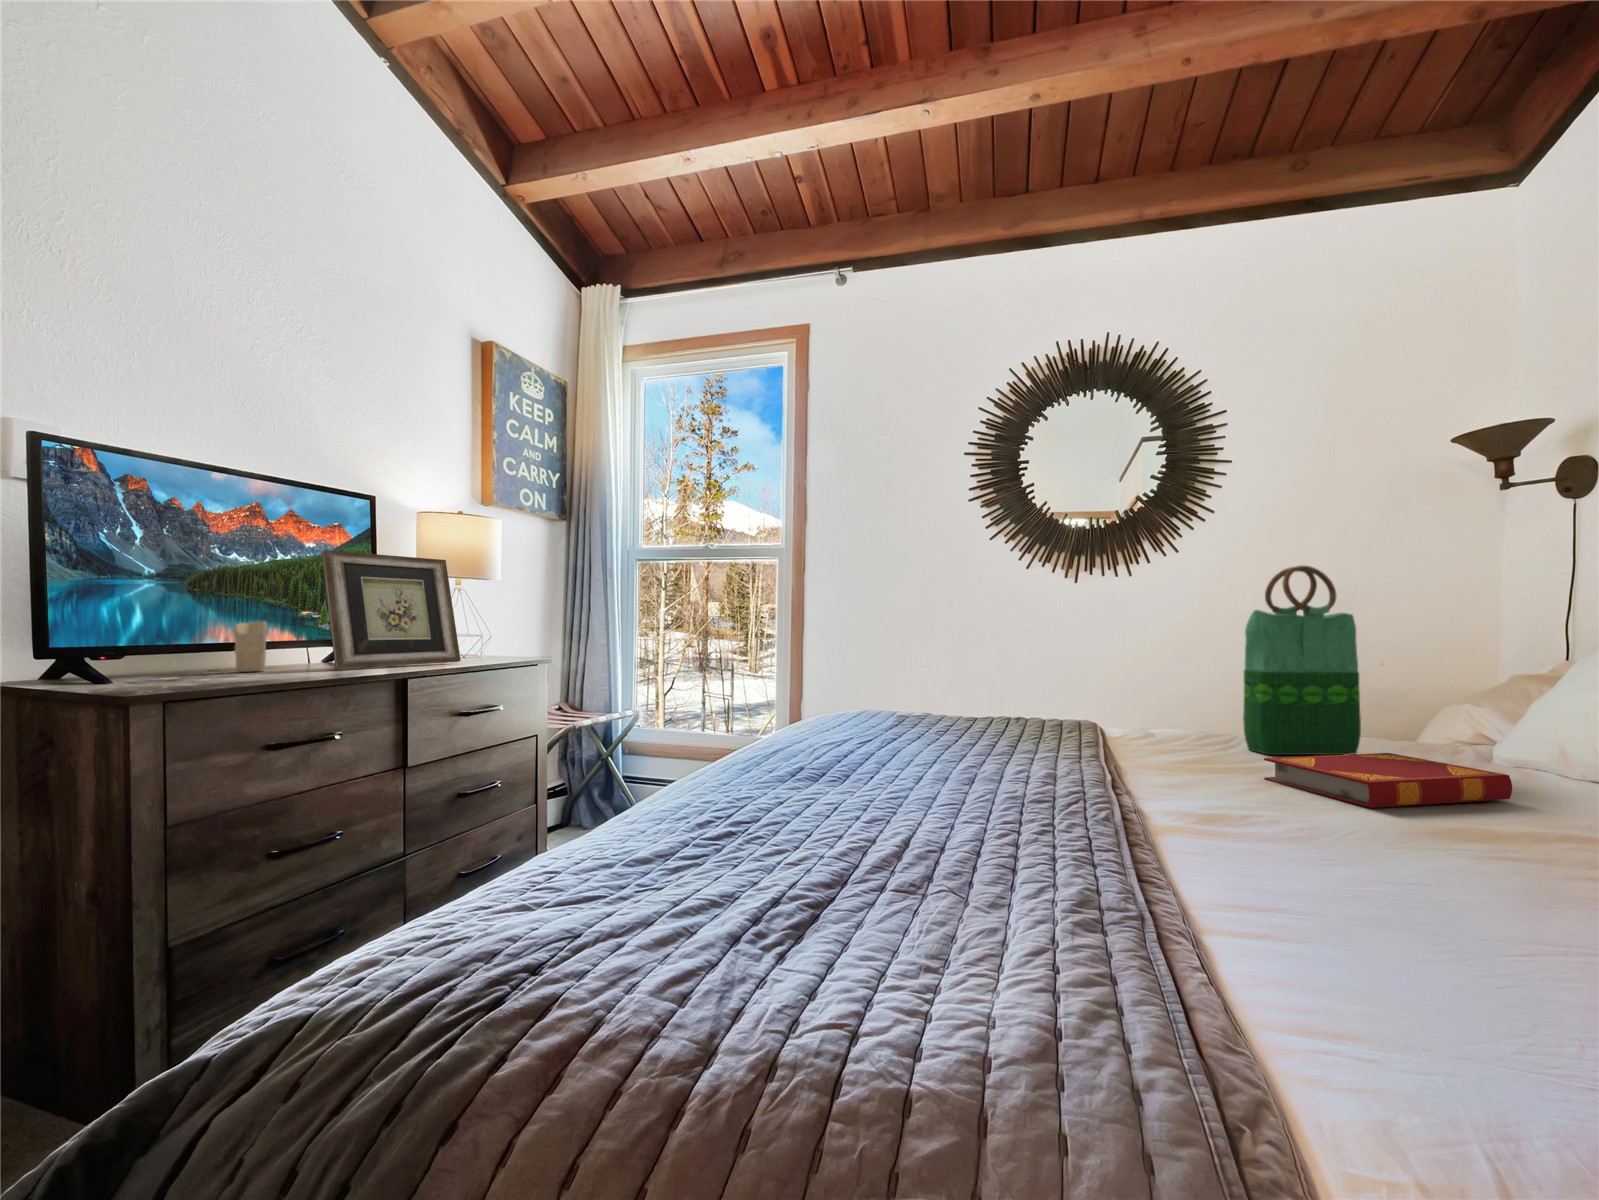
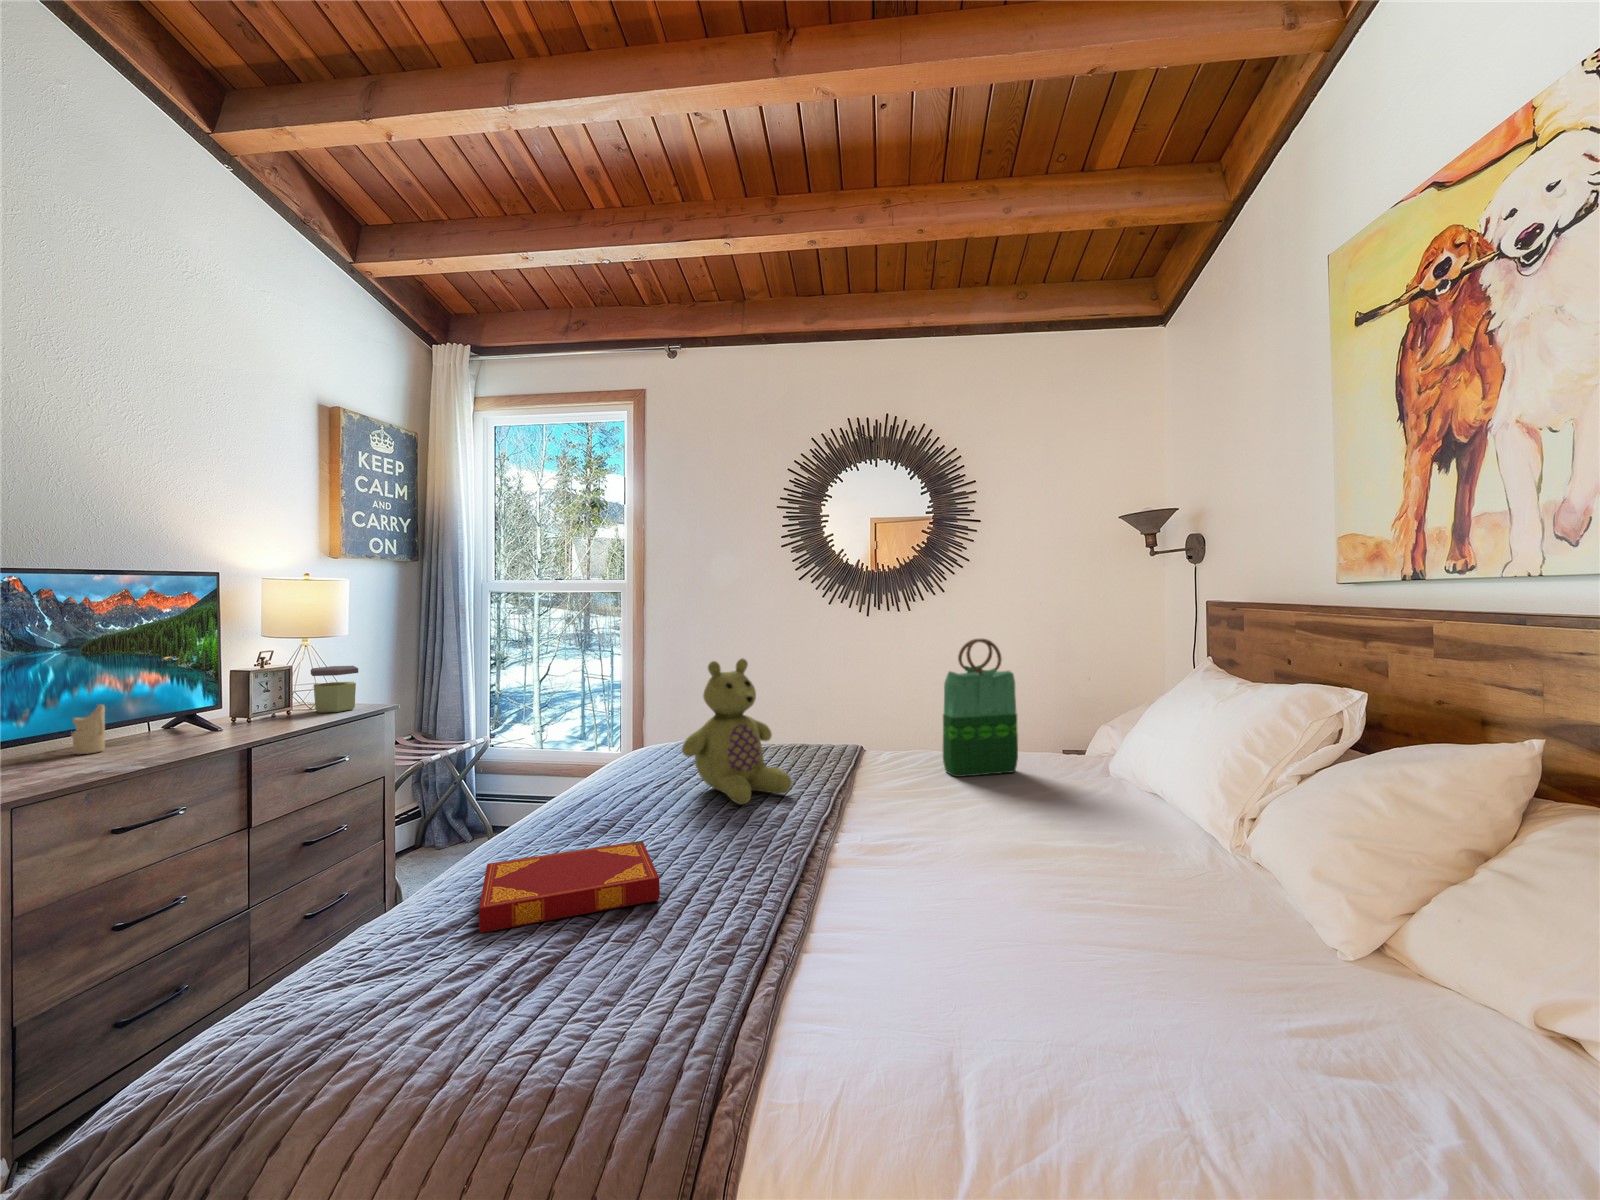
picture frame: present [322,550,461,668] -> none [160,628,309,743]
stuffed bear: none [900,580,1047,763] -> present [682,659,792,804]
jar: none [463,611,510,659] -> present [311,666,358,713]
hardback book: present [1264,753,1512,808] -> present [479,841,660,933]

